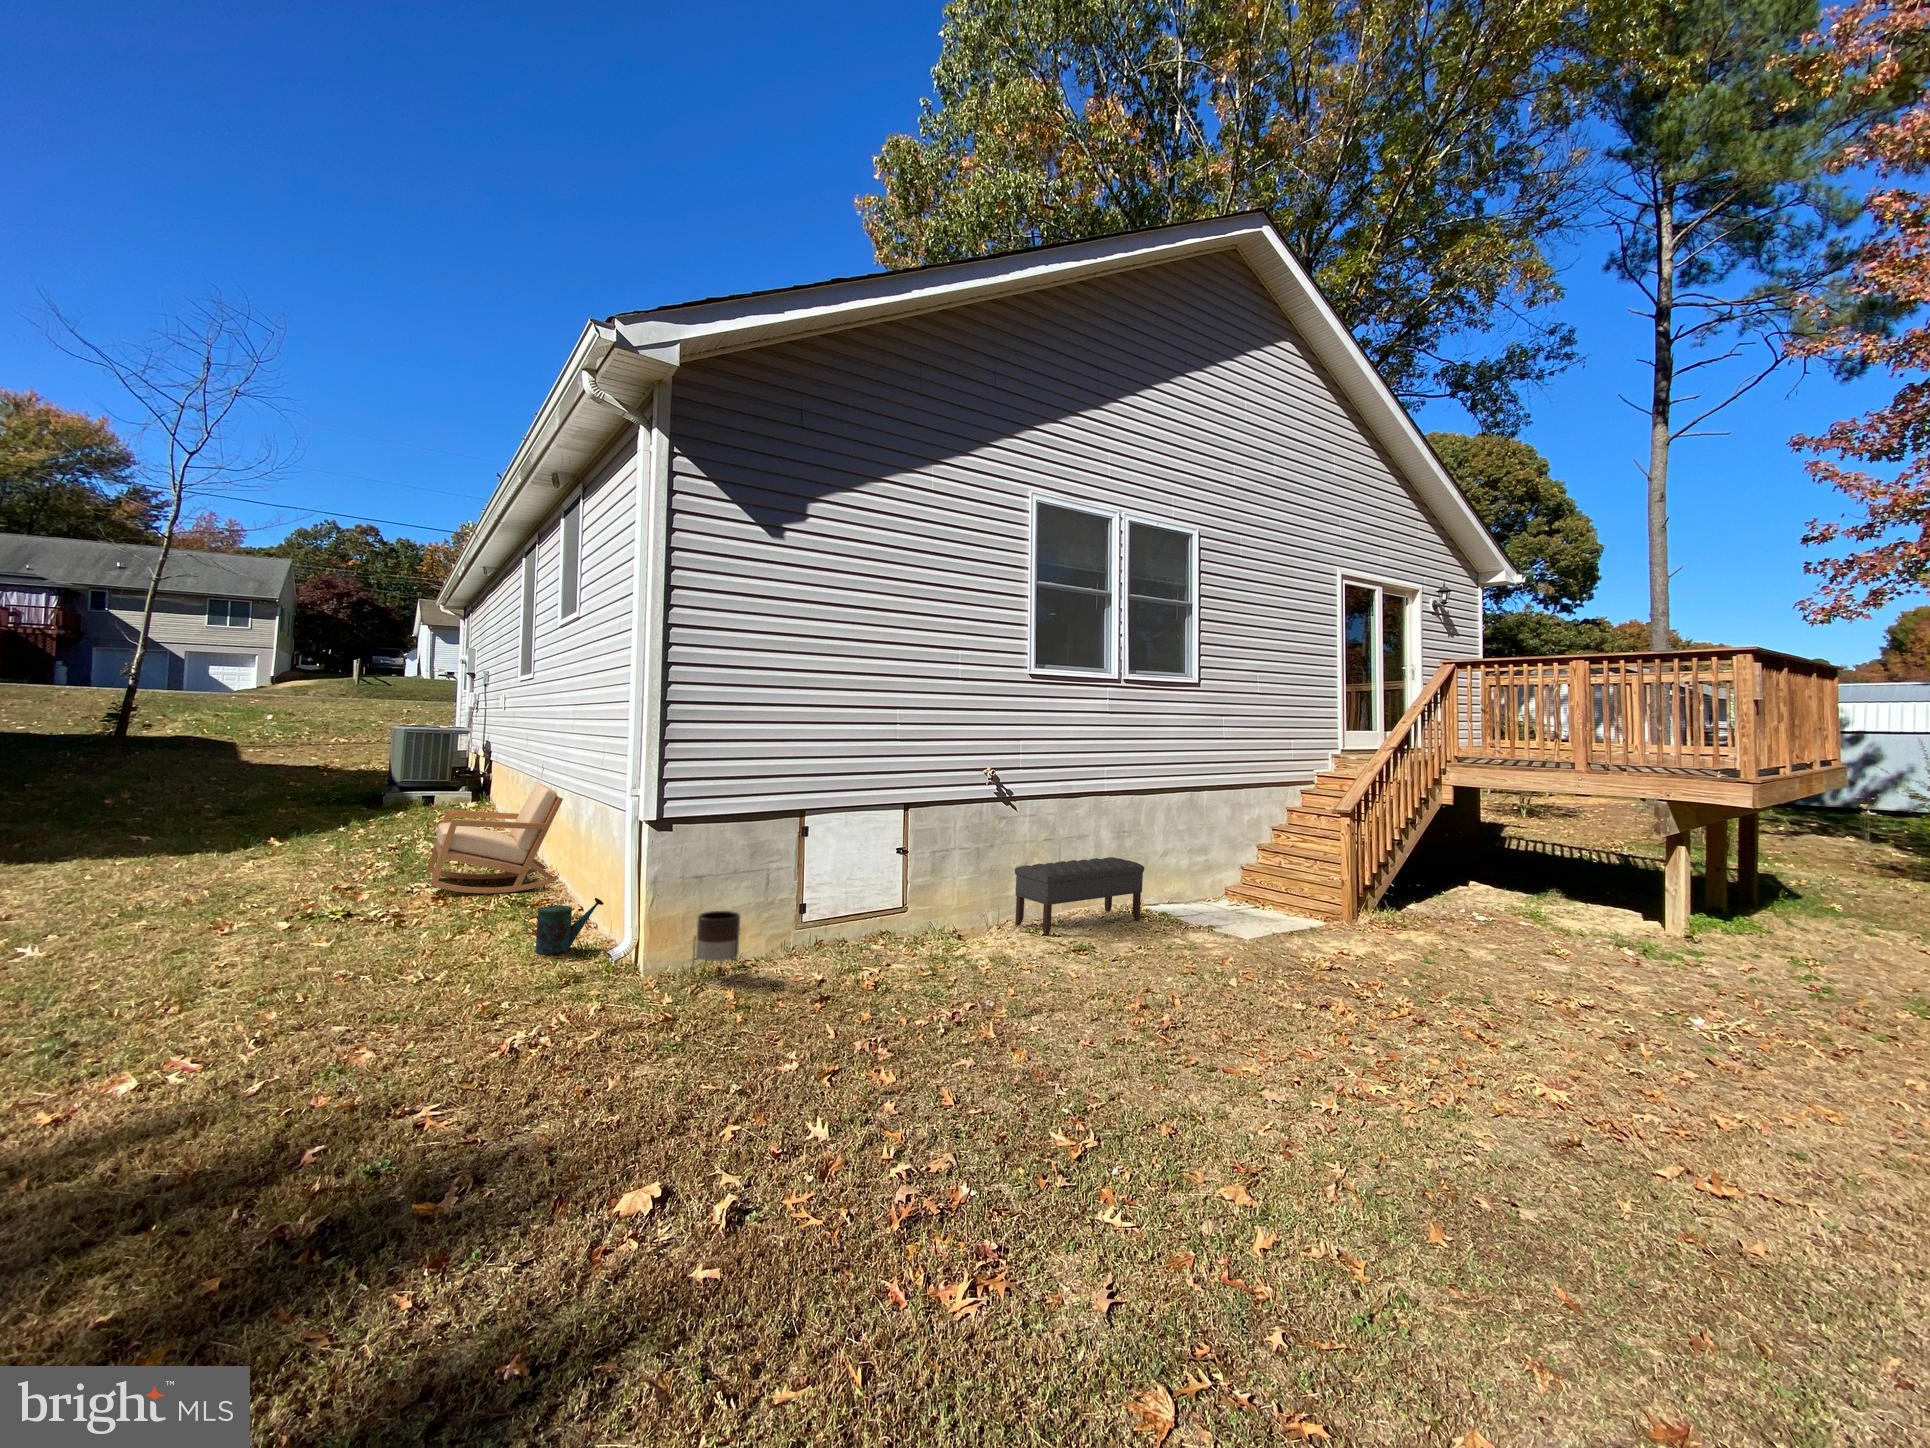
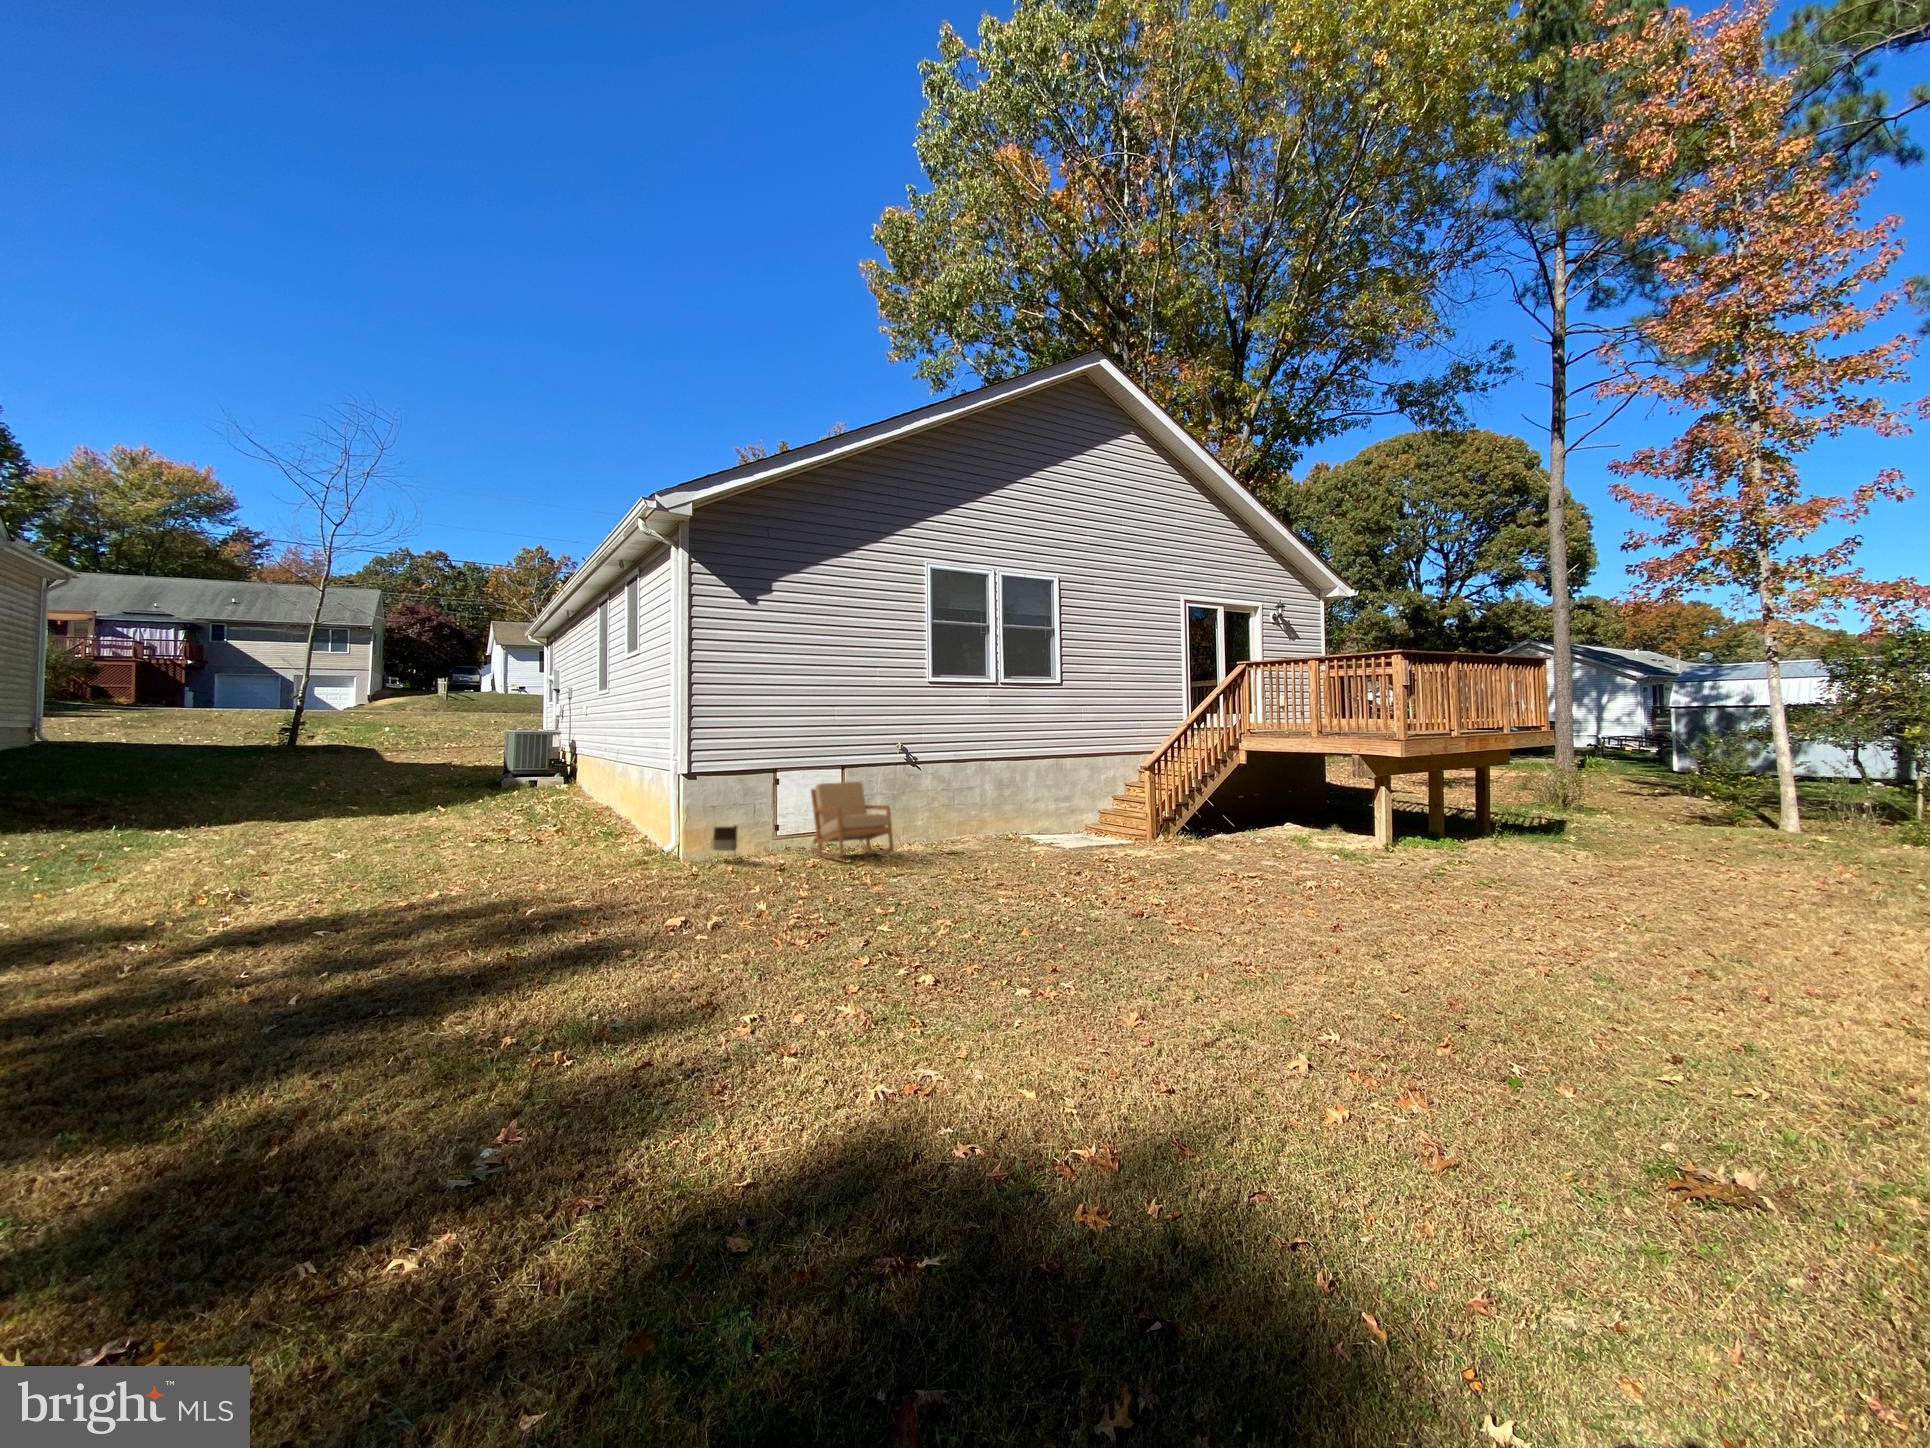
chair: present [426,784,563,893] -> present [810,782,894,859]
bench: present [1015,857,1144,935] -> none [918,801,1007,847]
watering can: present [524,898,604,955] -> none [617,821,661,852]

